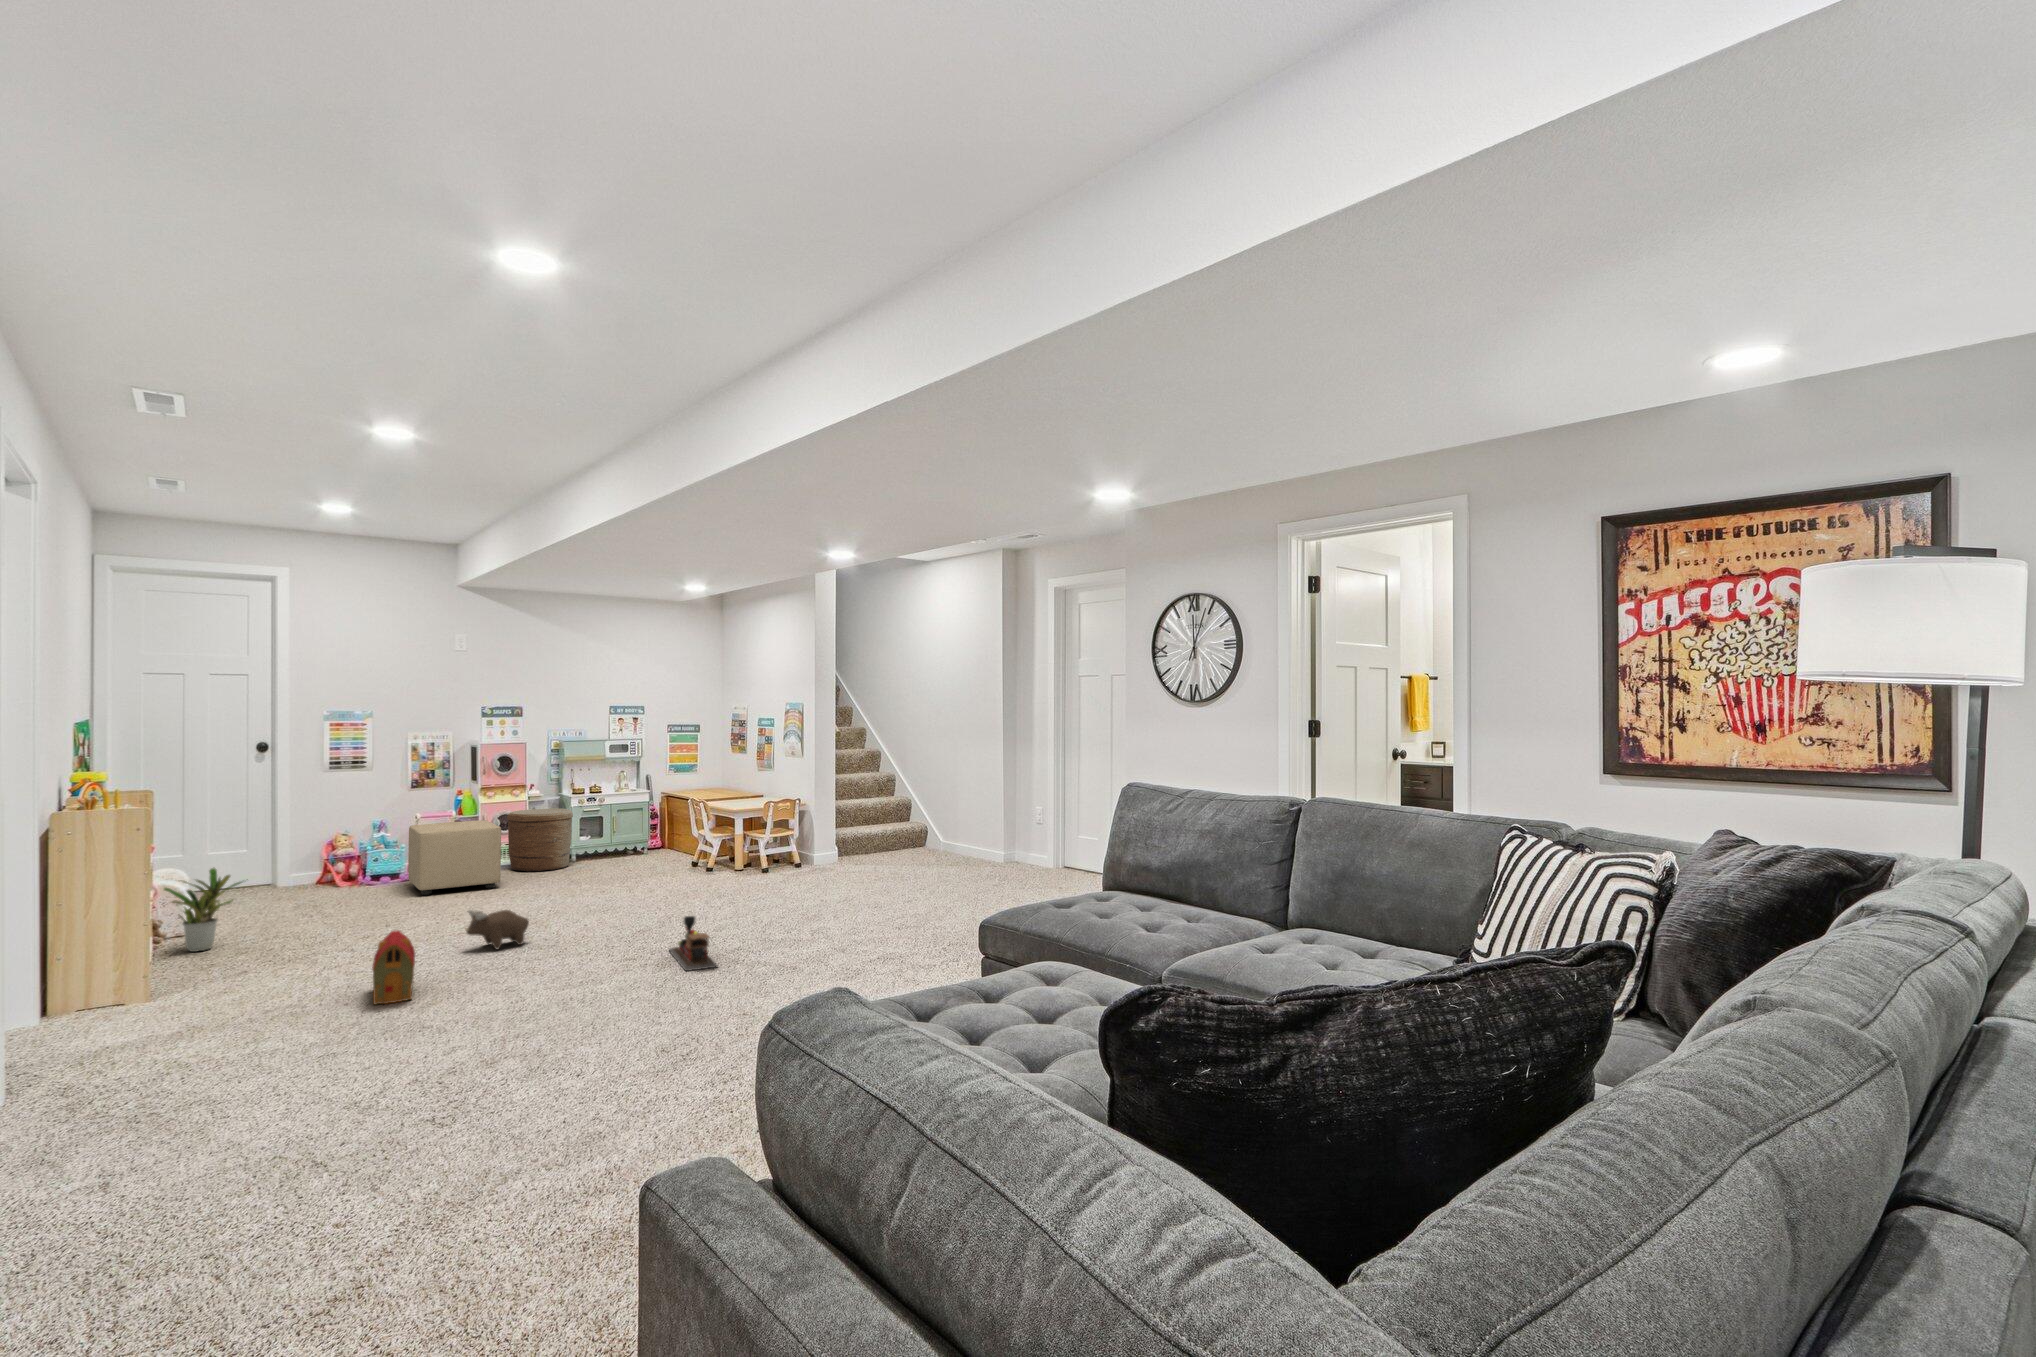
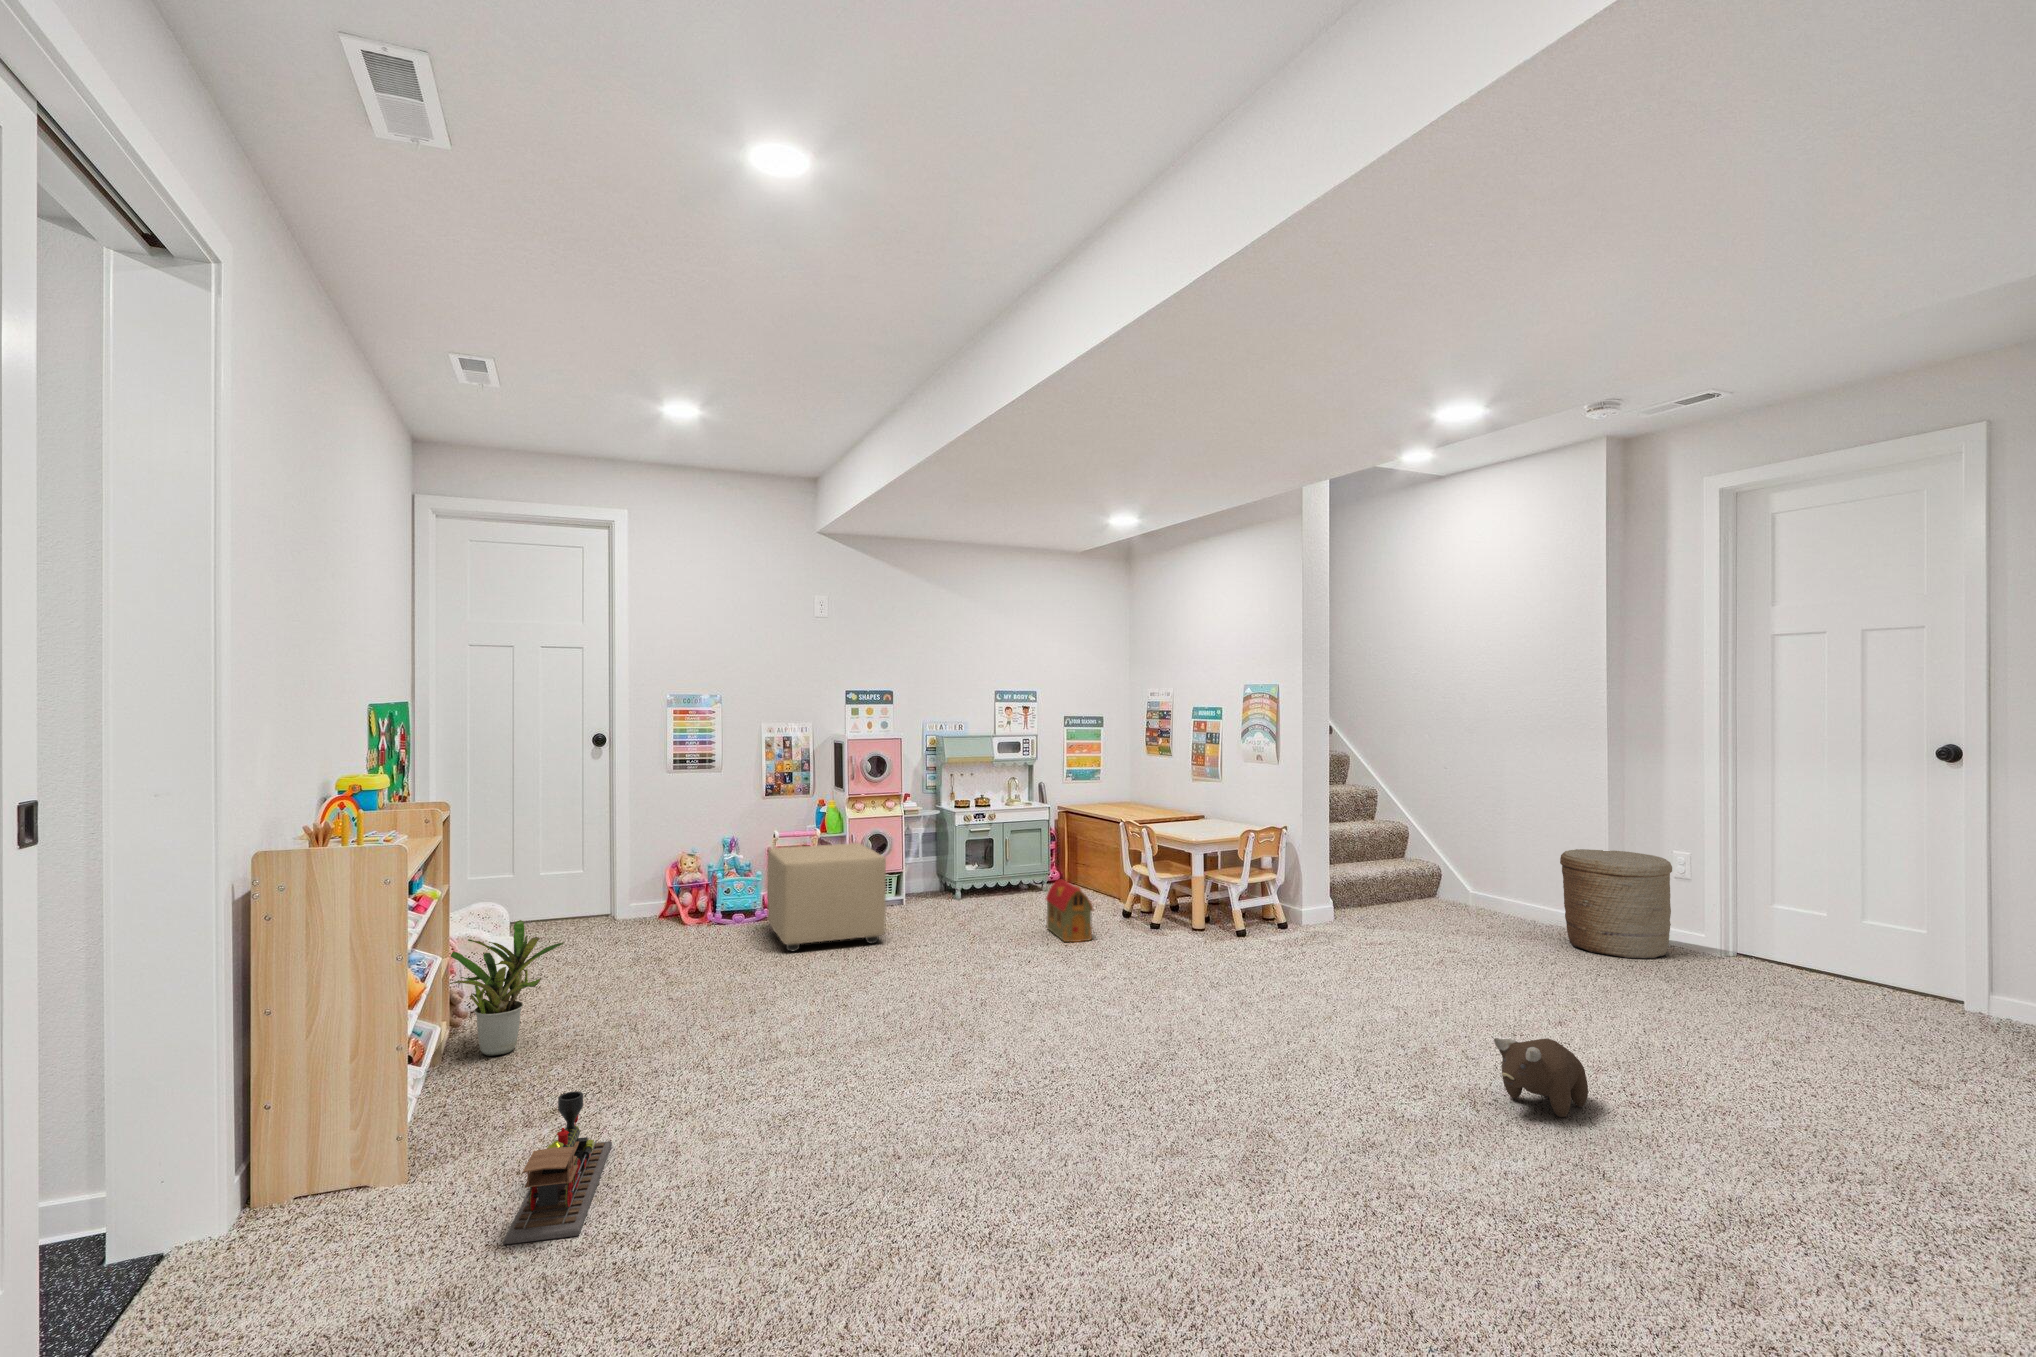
woven basket: present [507,808,573,872] -> present [1560,849,1672,958]
plush toy: present [466,910,529,949] -> present [1494,1038,1588,1117]
toy train: present [669,916,717,971] -> present [503,1091,612,1244]
toy house: present [372,931,415,1004] -> present [1046,879,1093,942]

